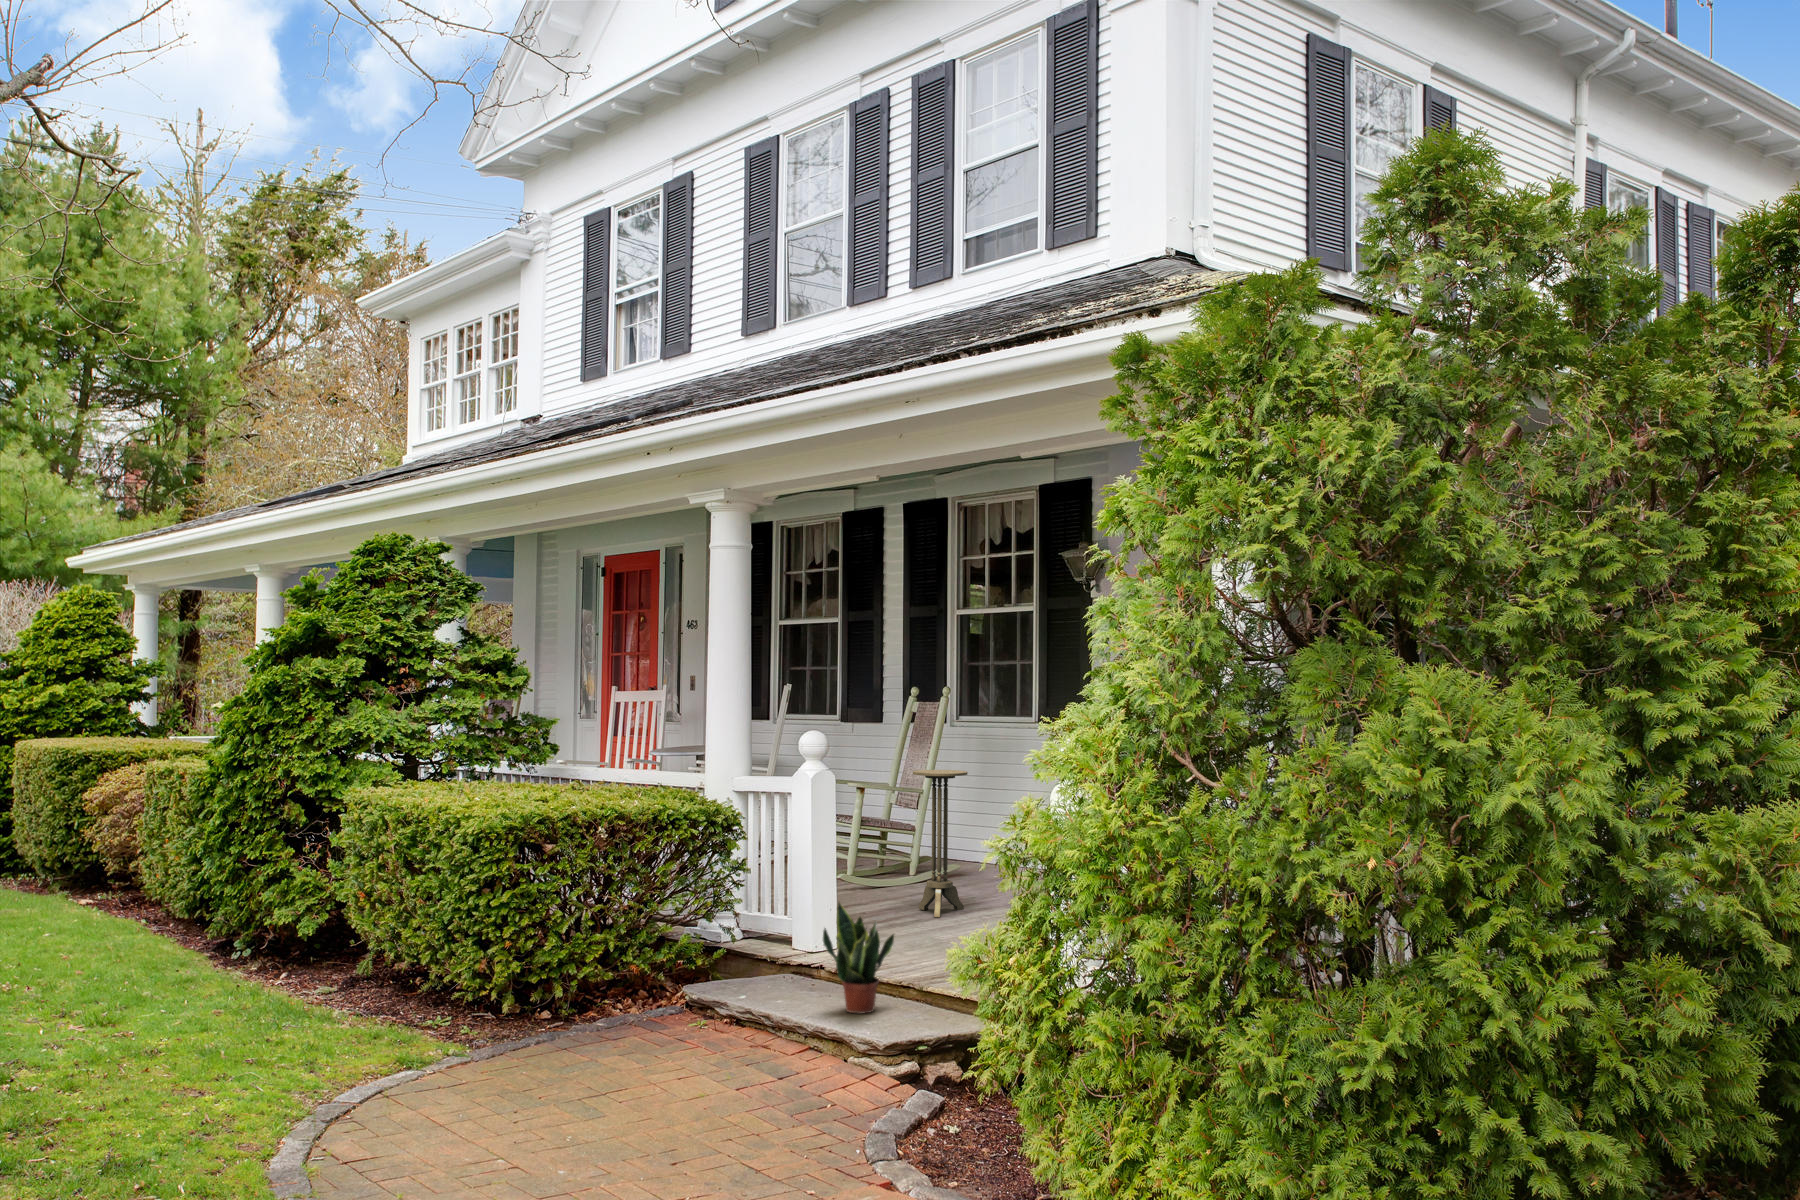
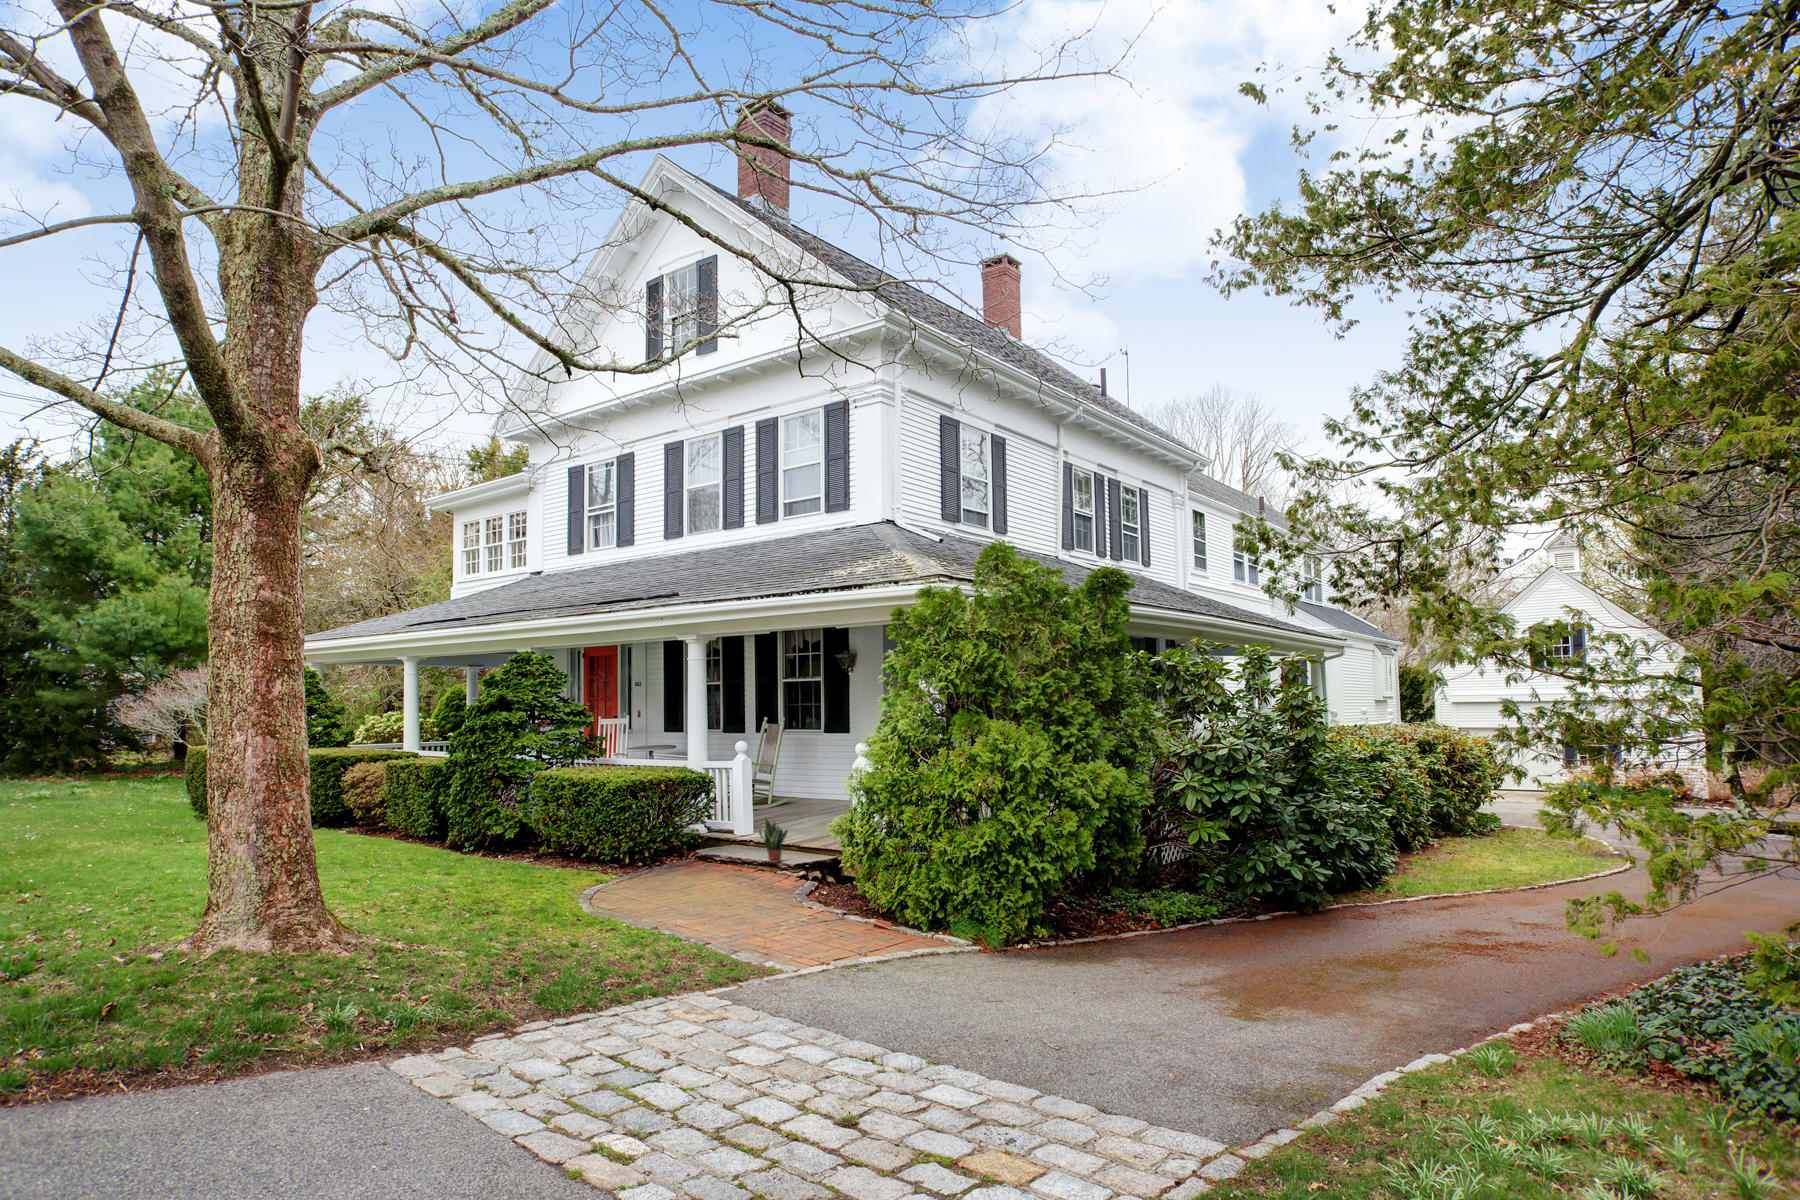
side table: present [913,770,968,917] -> none [776,757,801,825]

